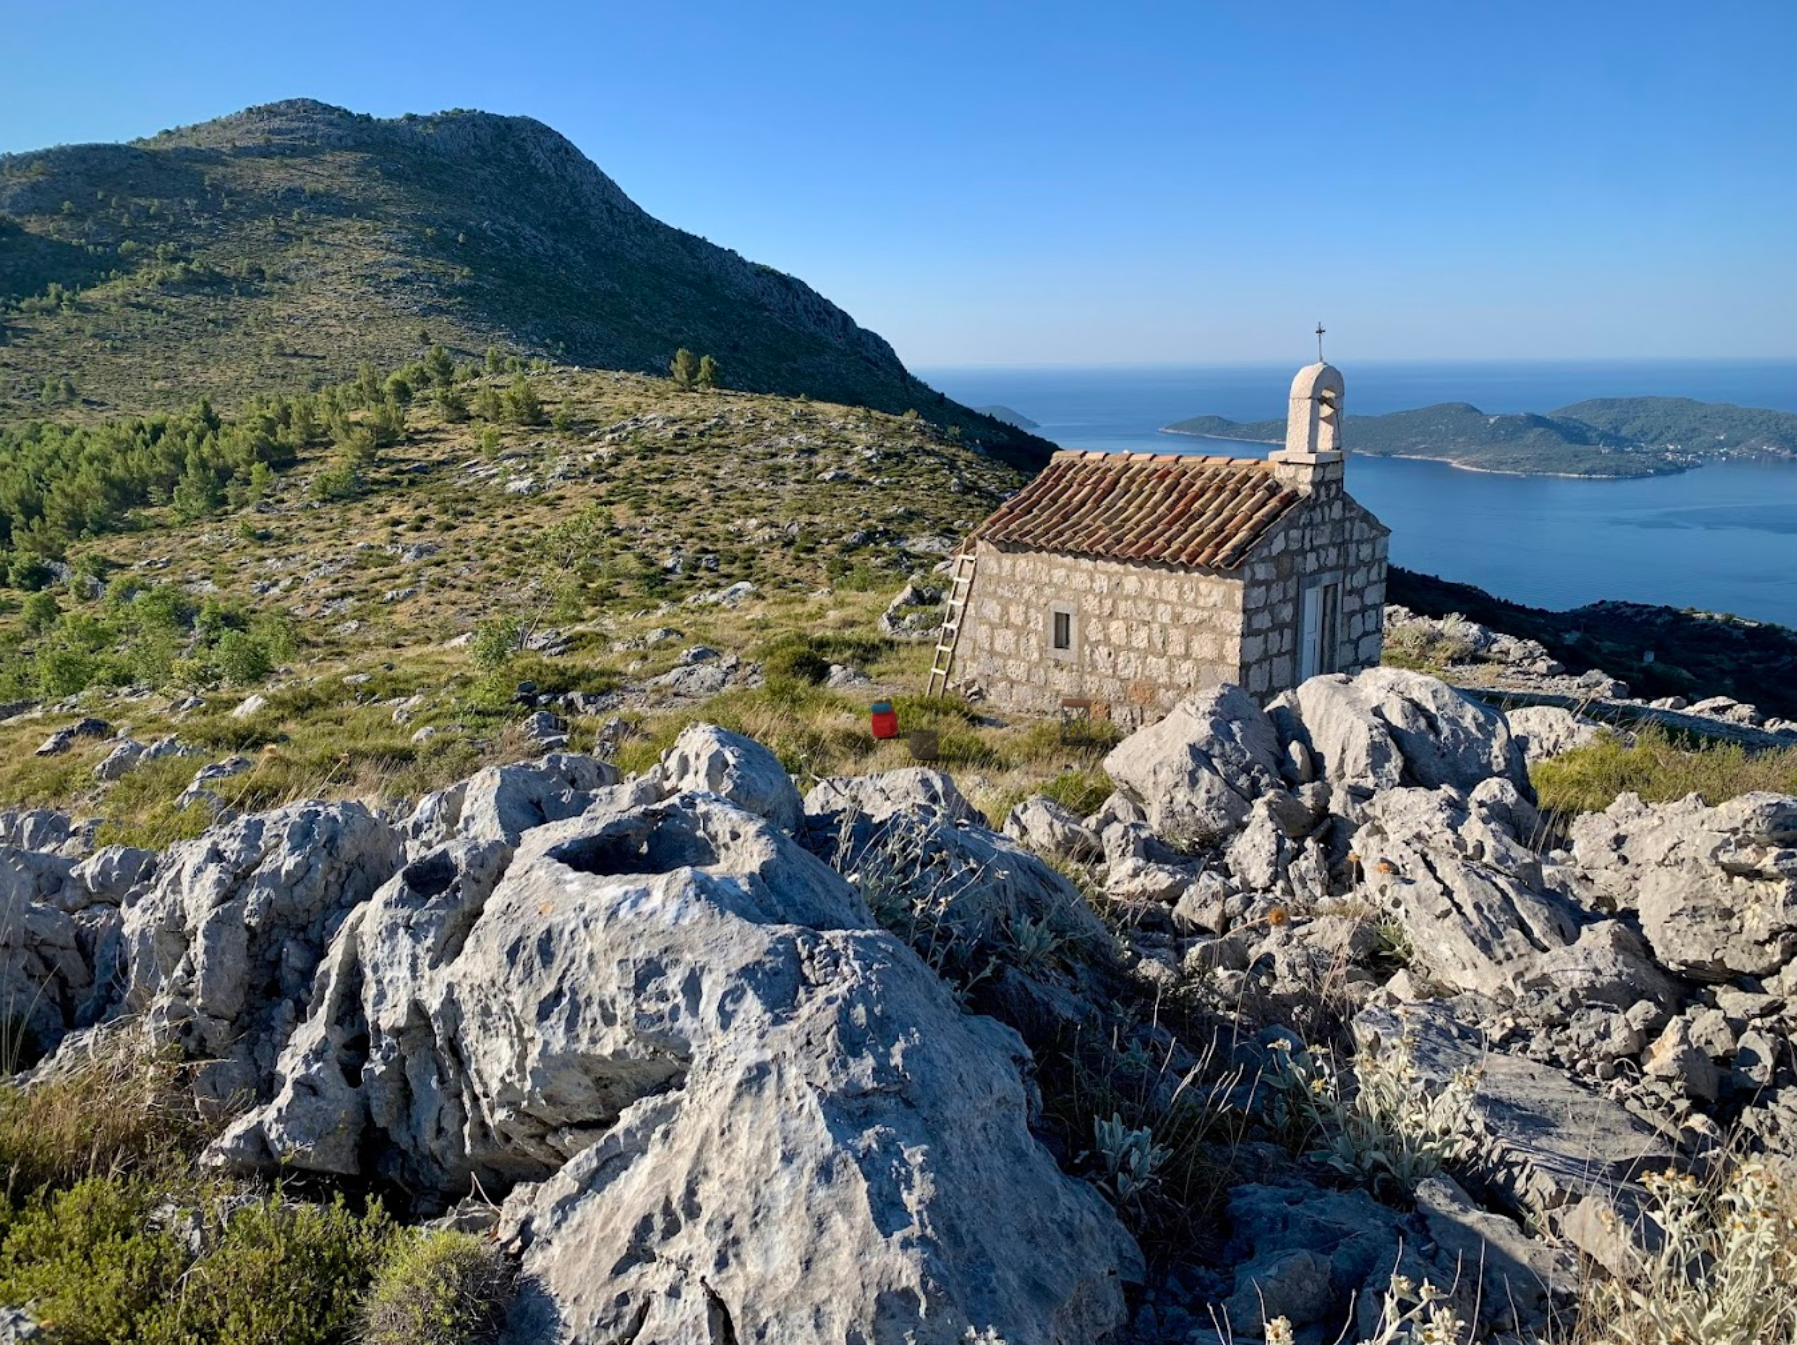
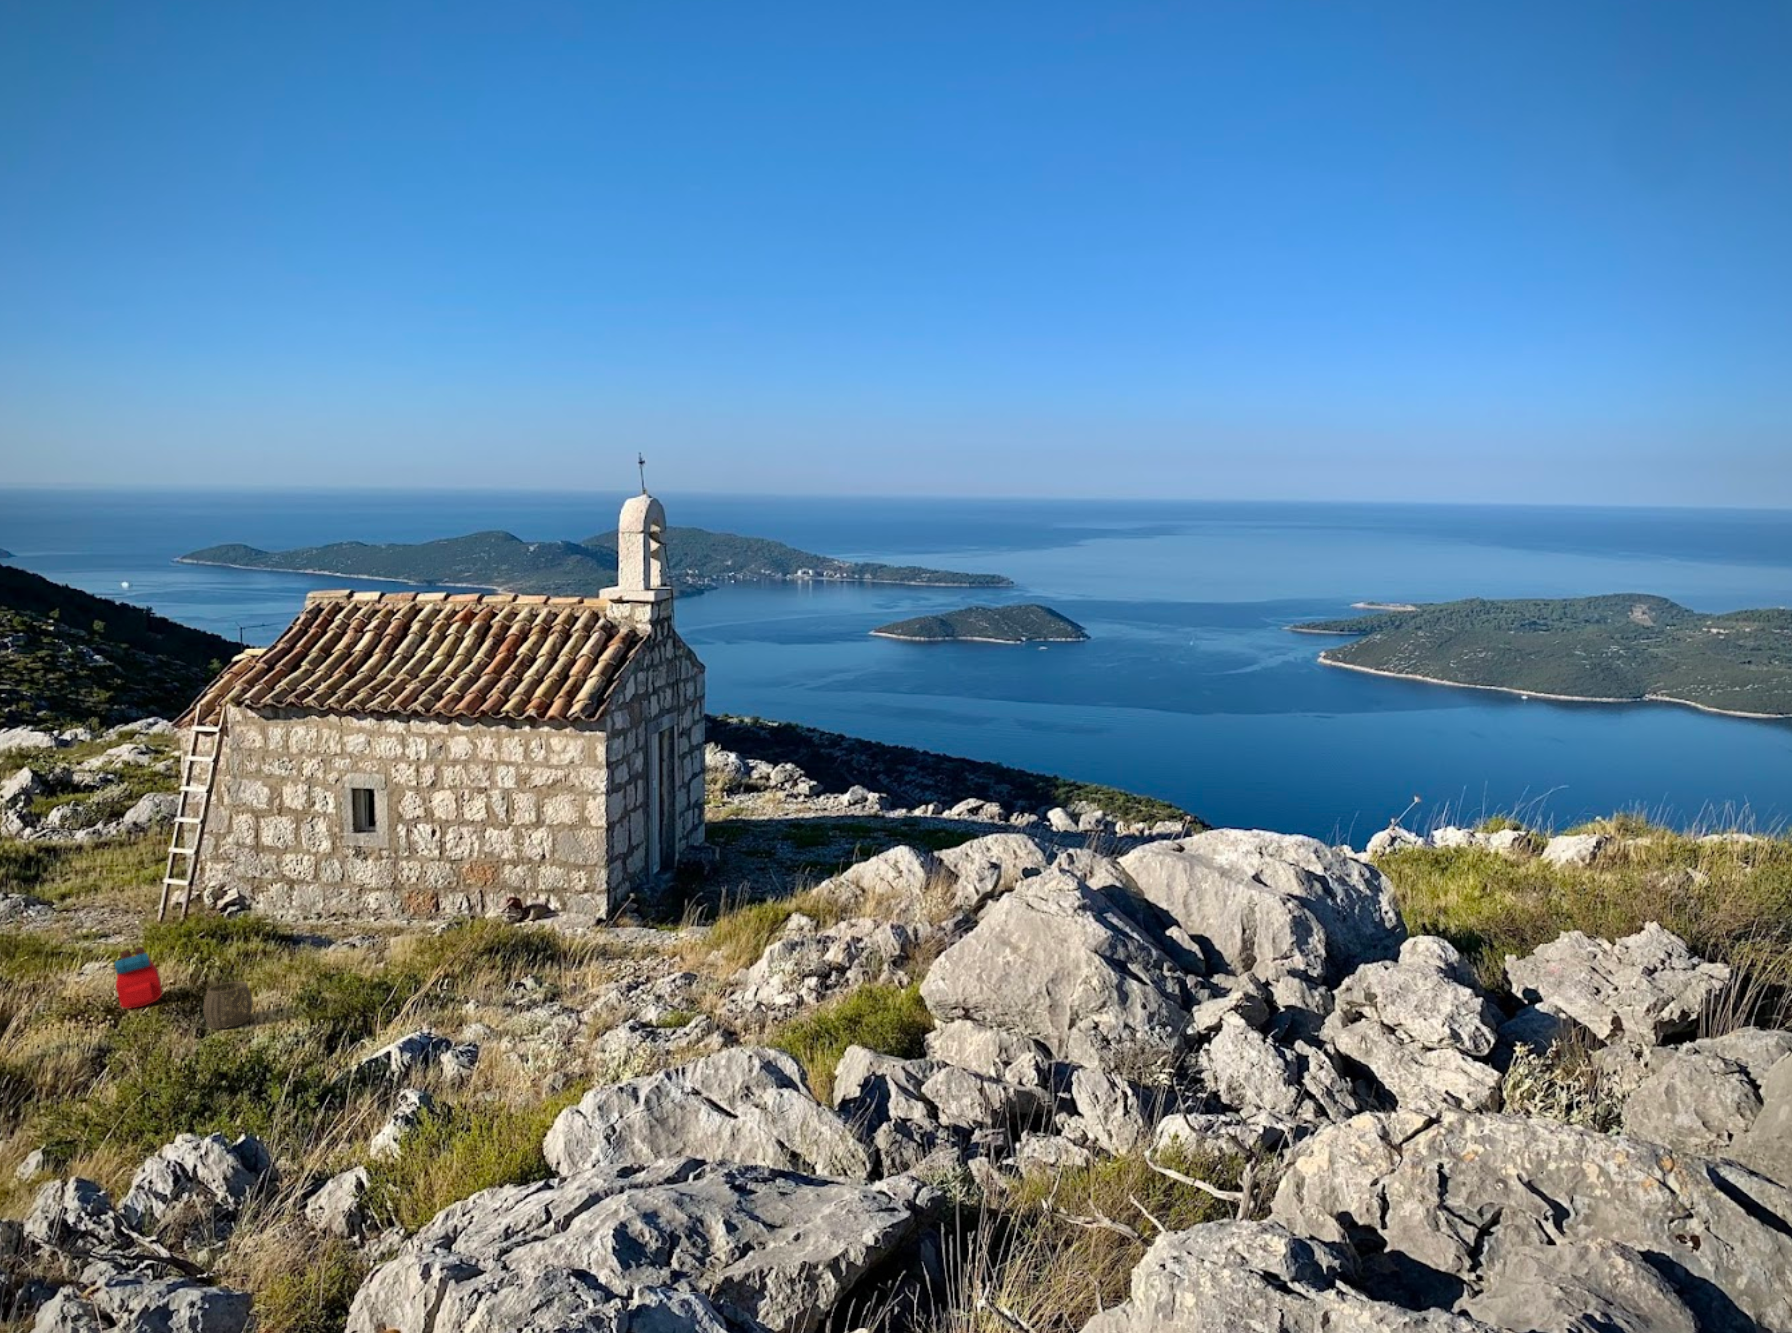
stool: present [1060,698,1091,745] -> none [409,898,456,965]

